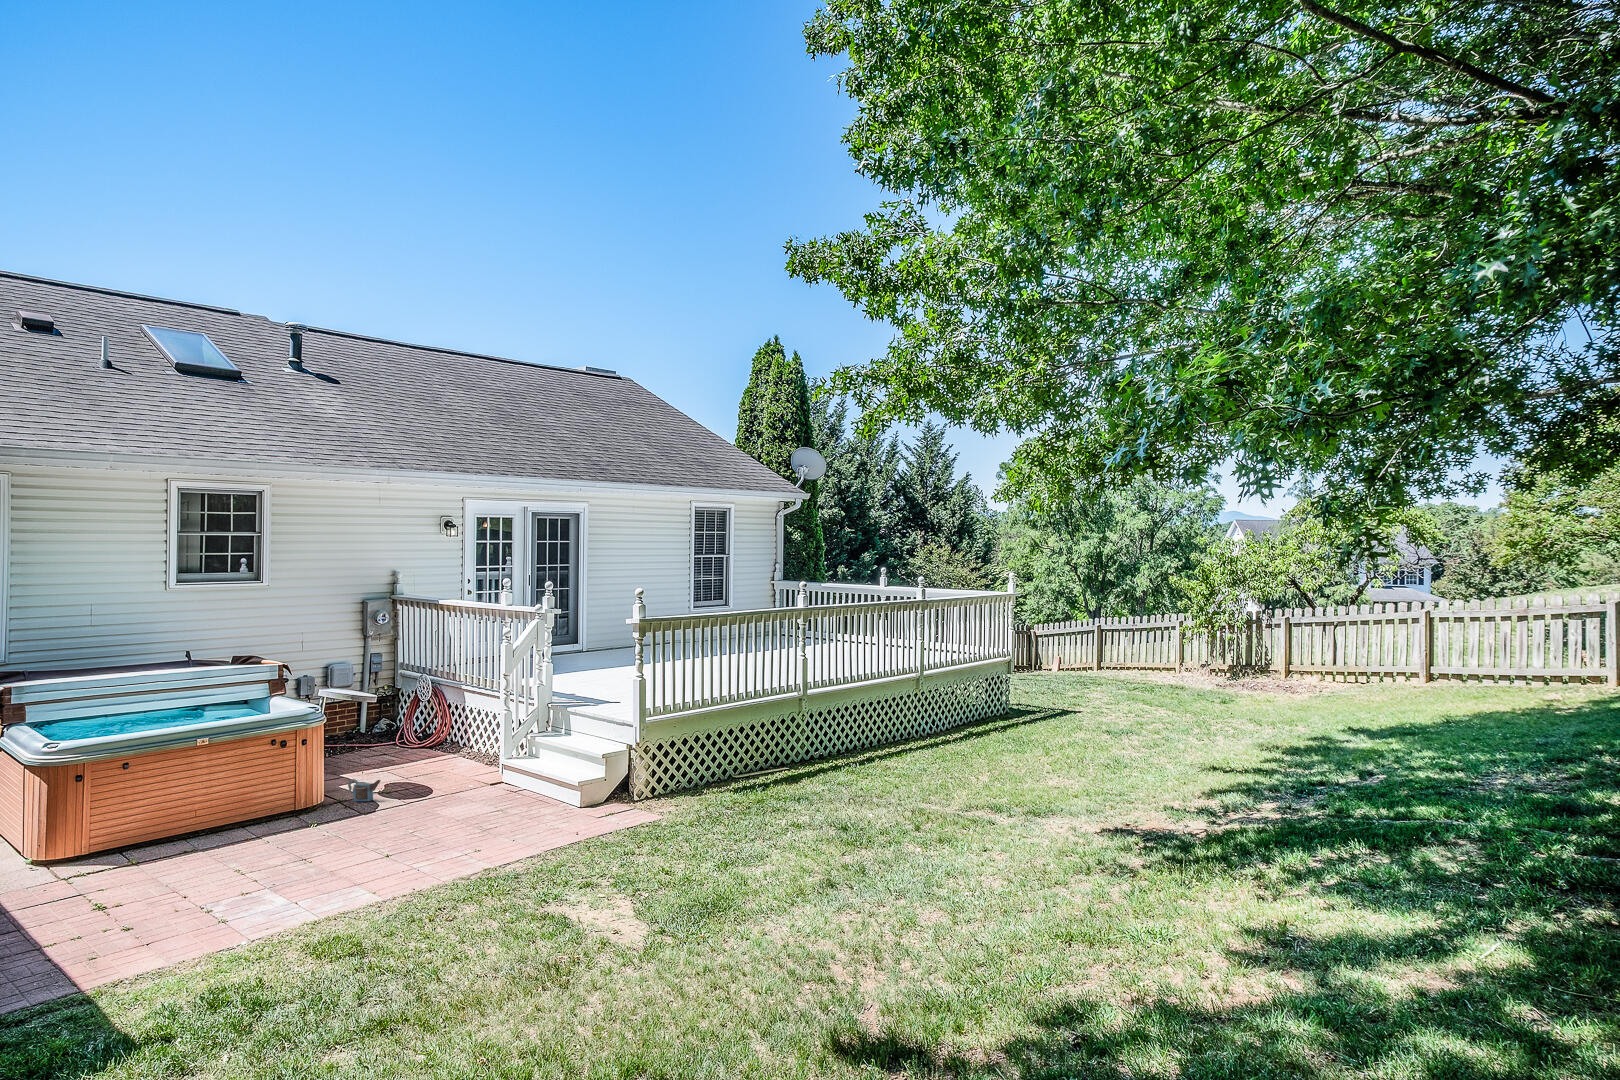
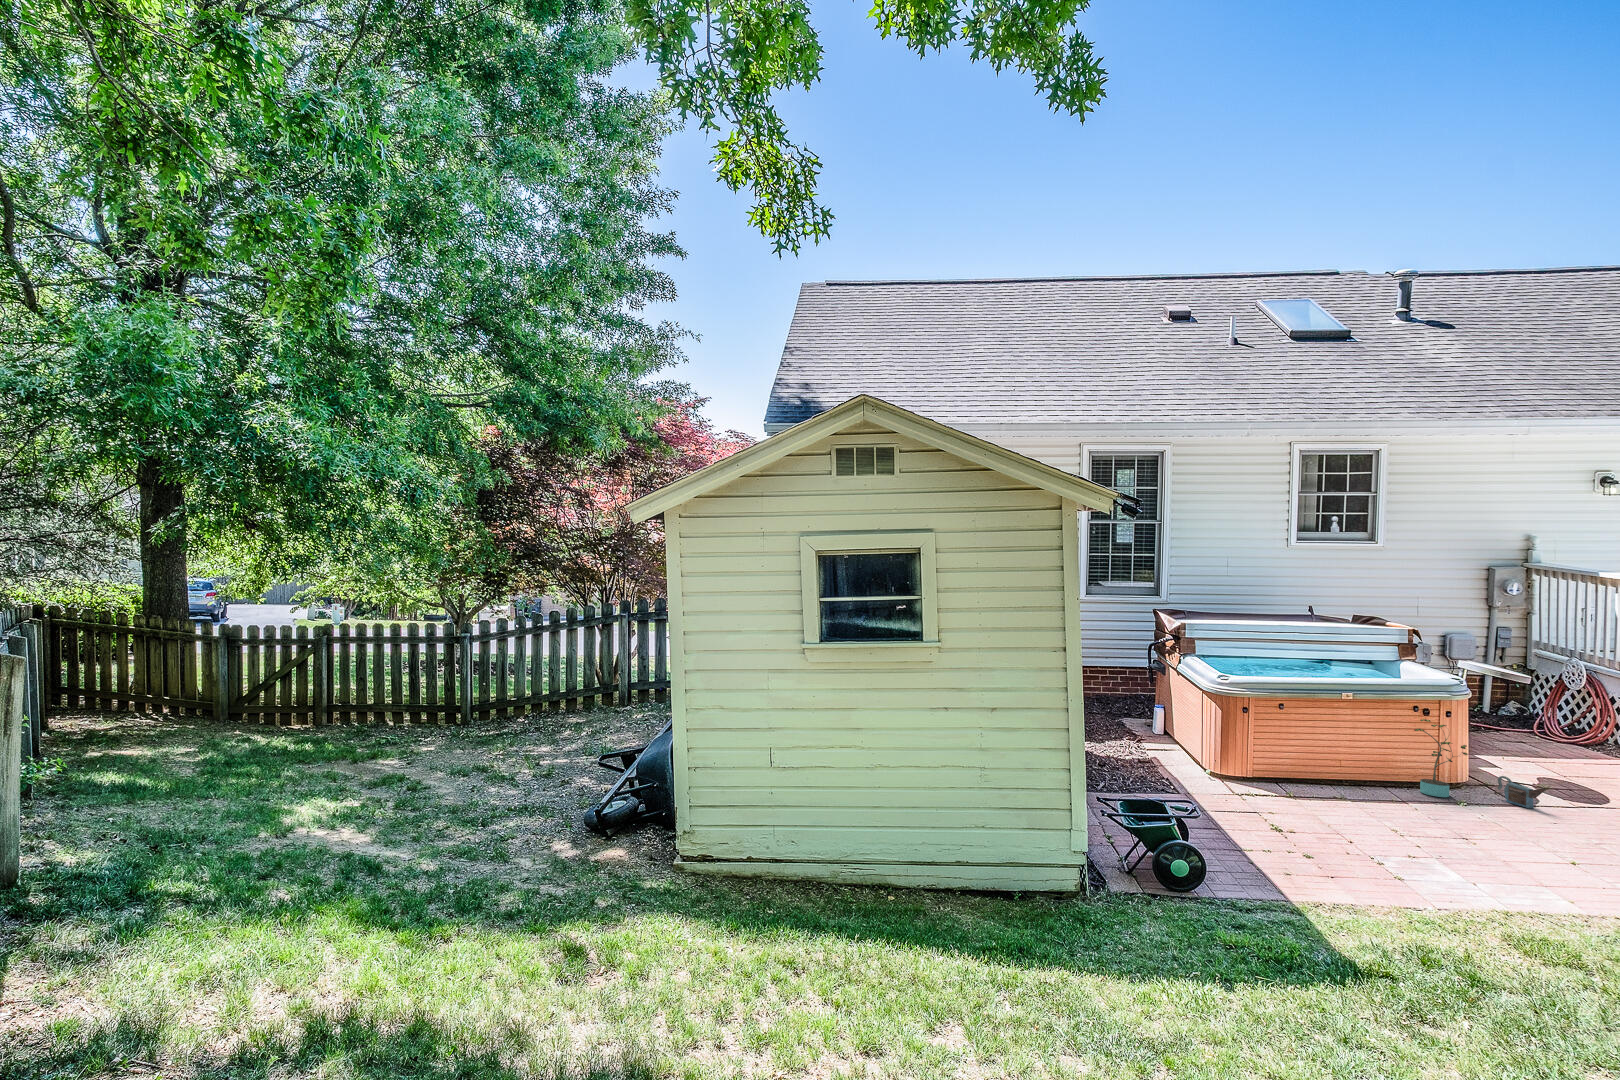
potted plant: none [275,743,323,816] -> present [1414,719,1468,797]

